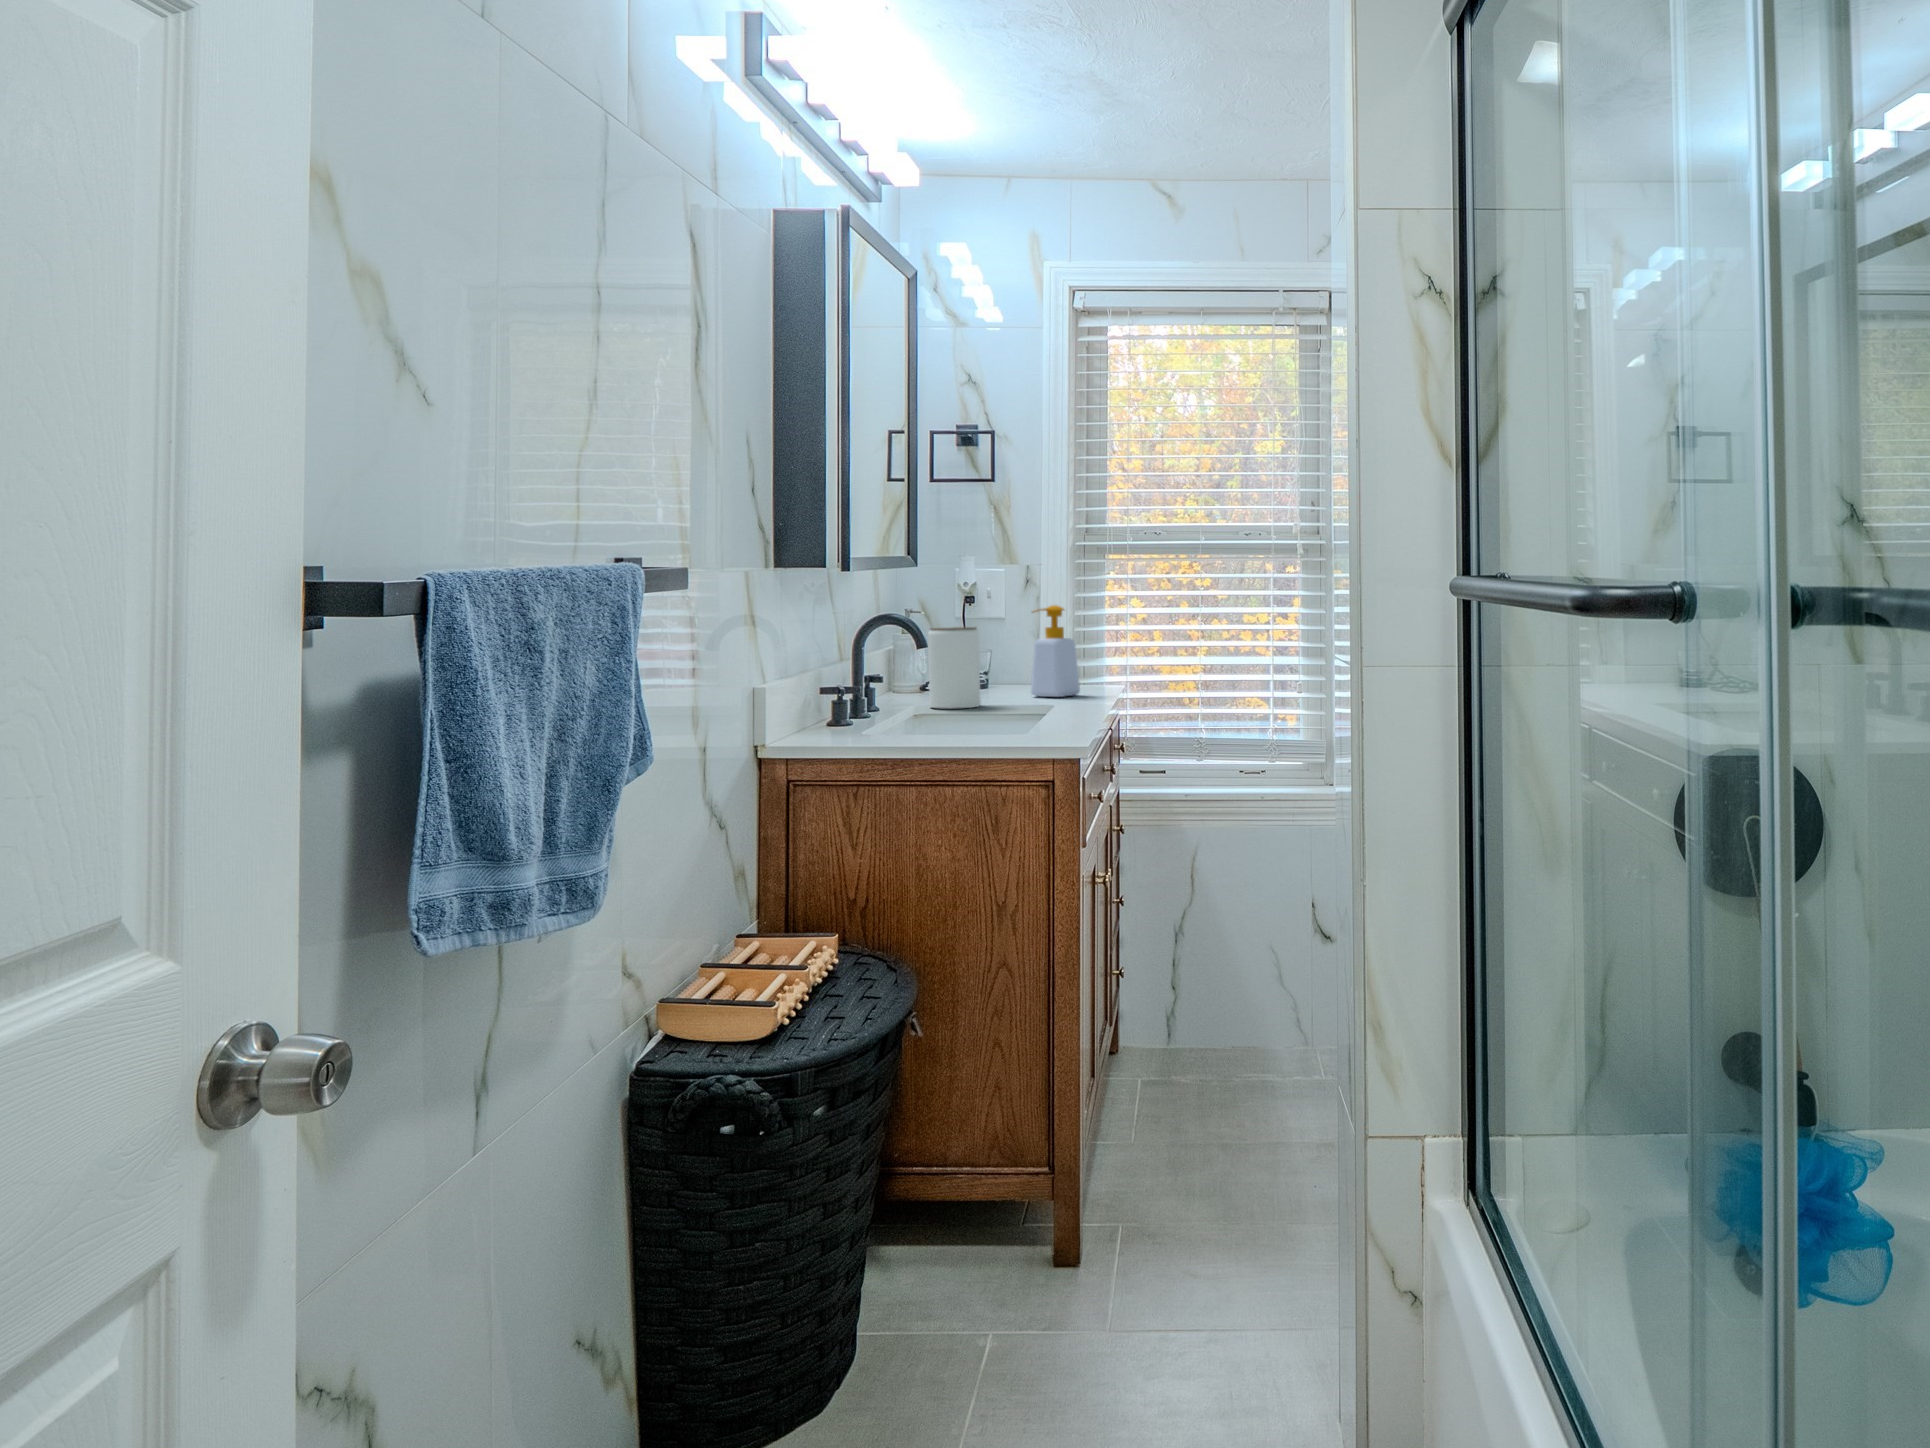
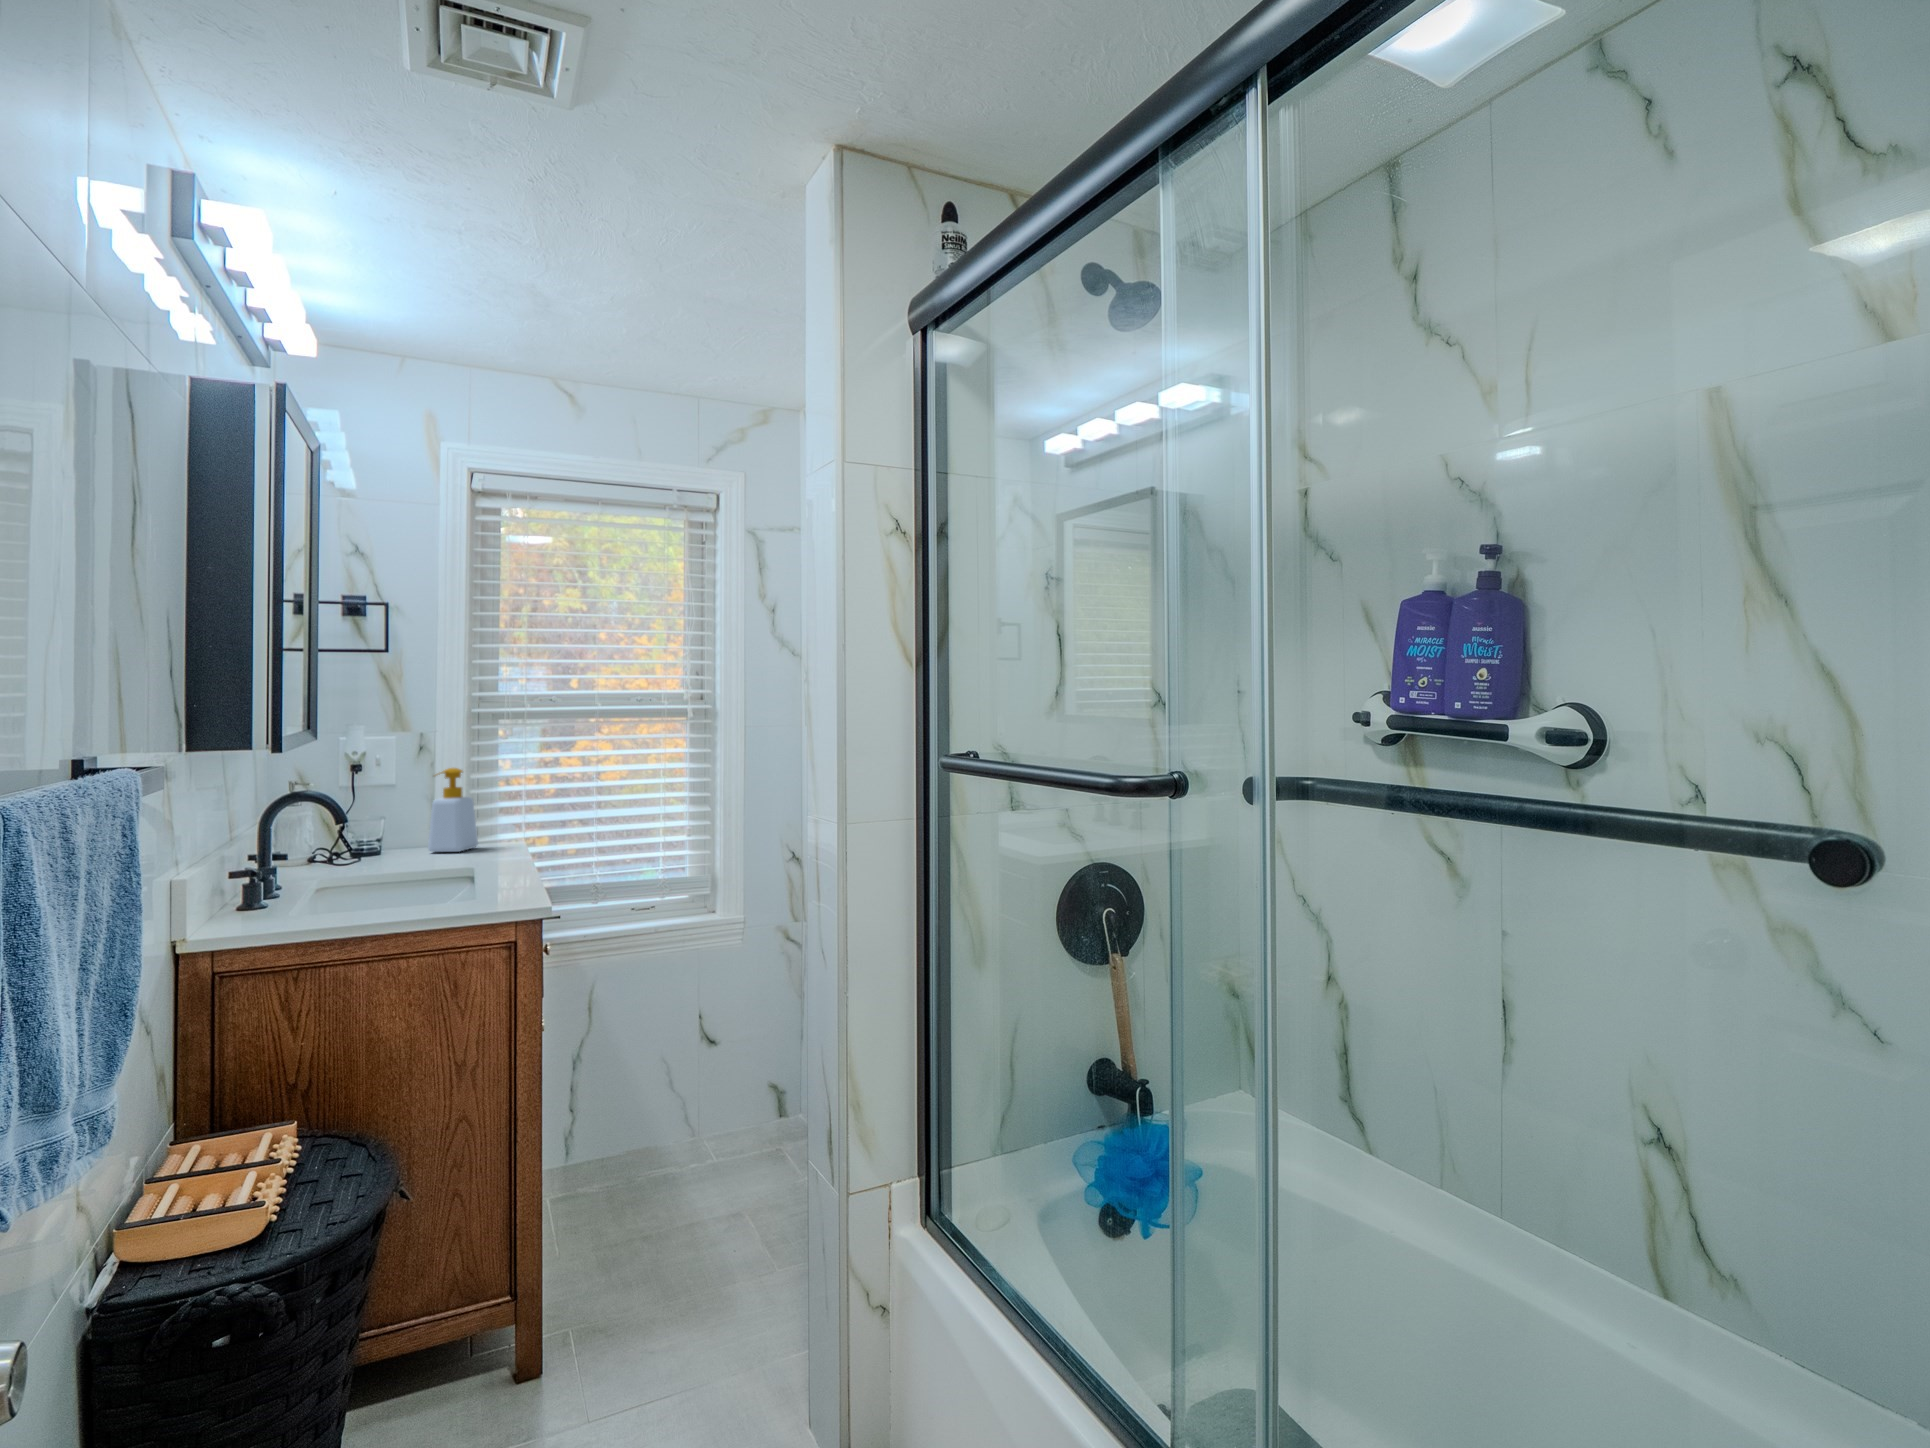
jar: present [928,627,981,709] -> none [327,794,386,875]

